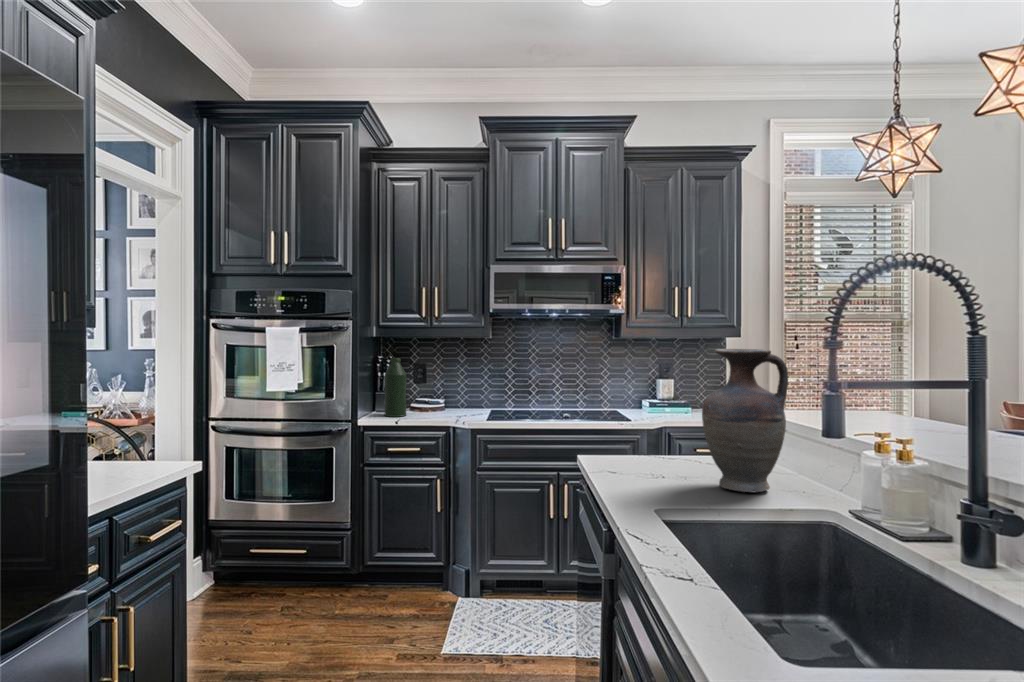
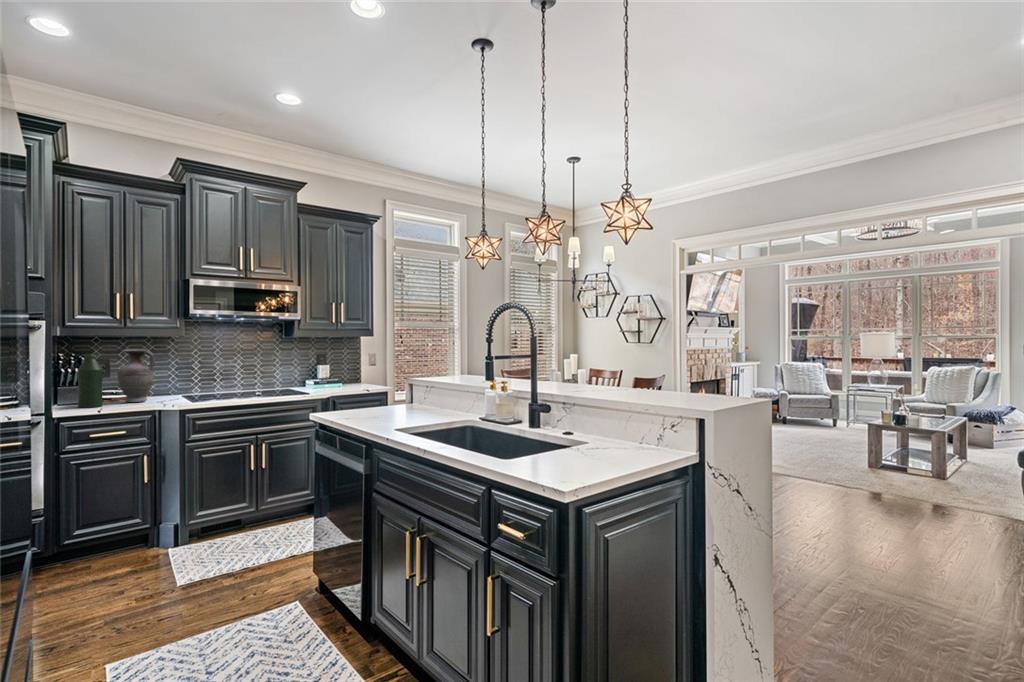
vase: present [702,349,788,492] -> present [117,349,155,402]

